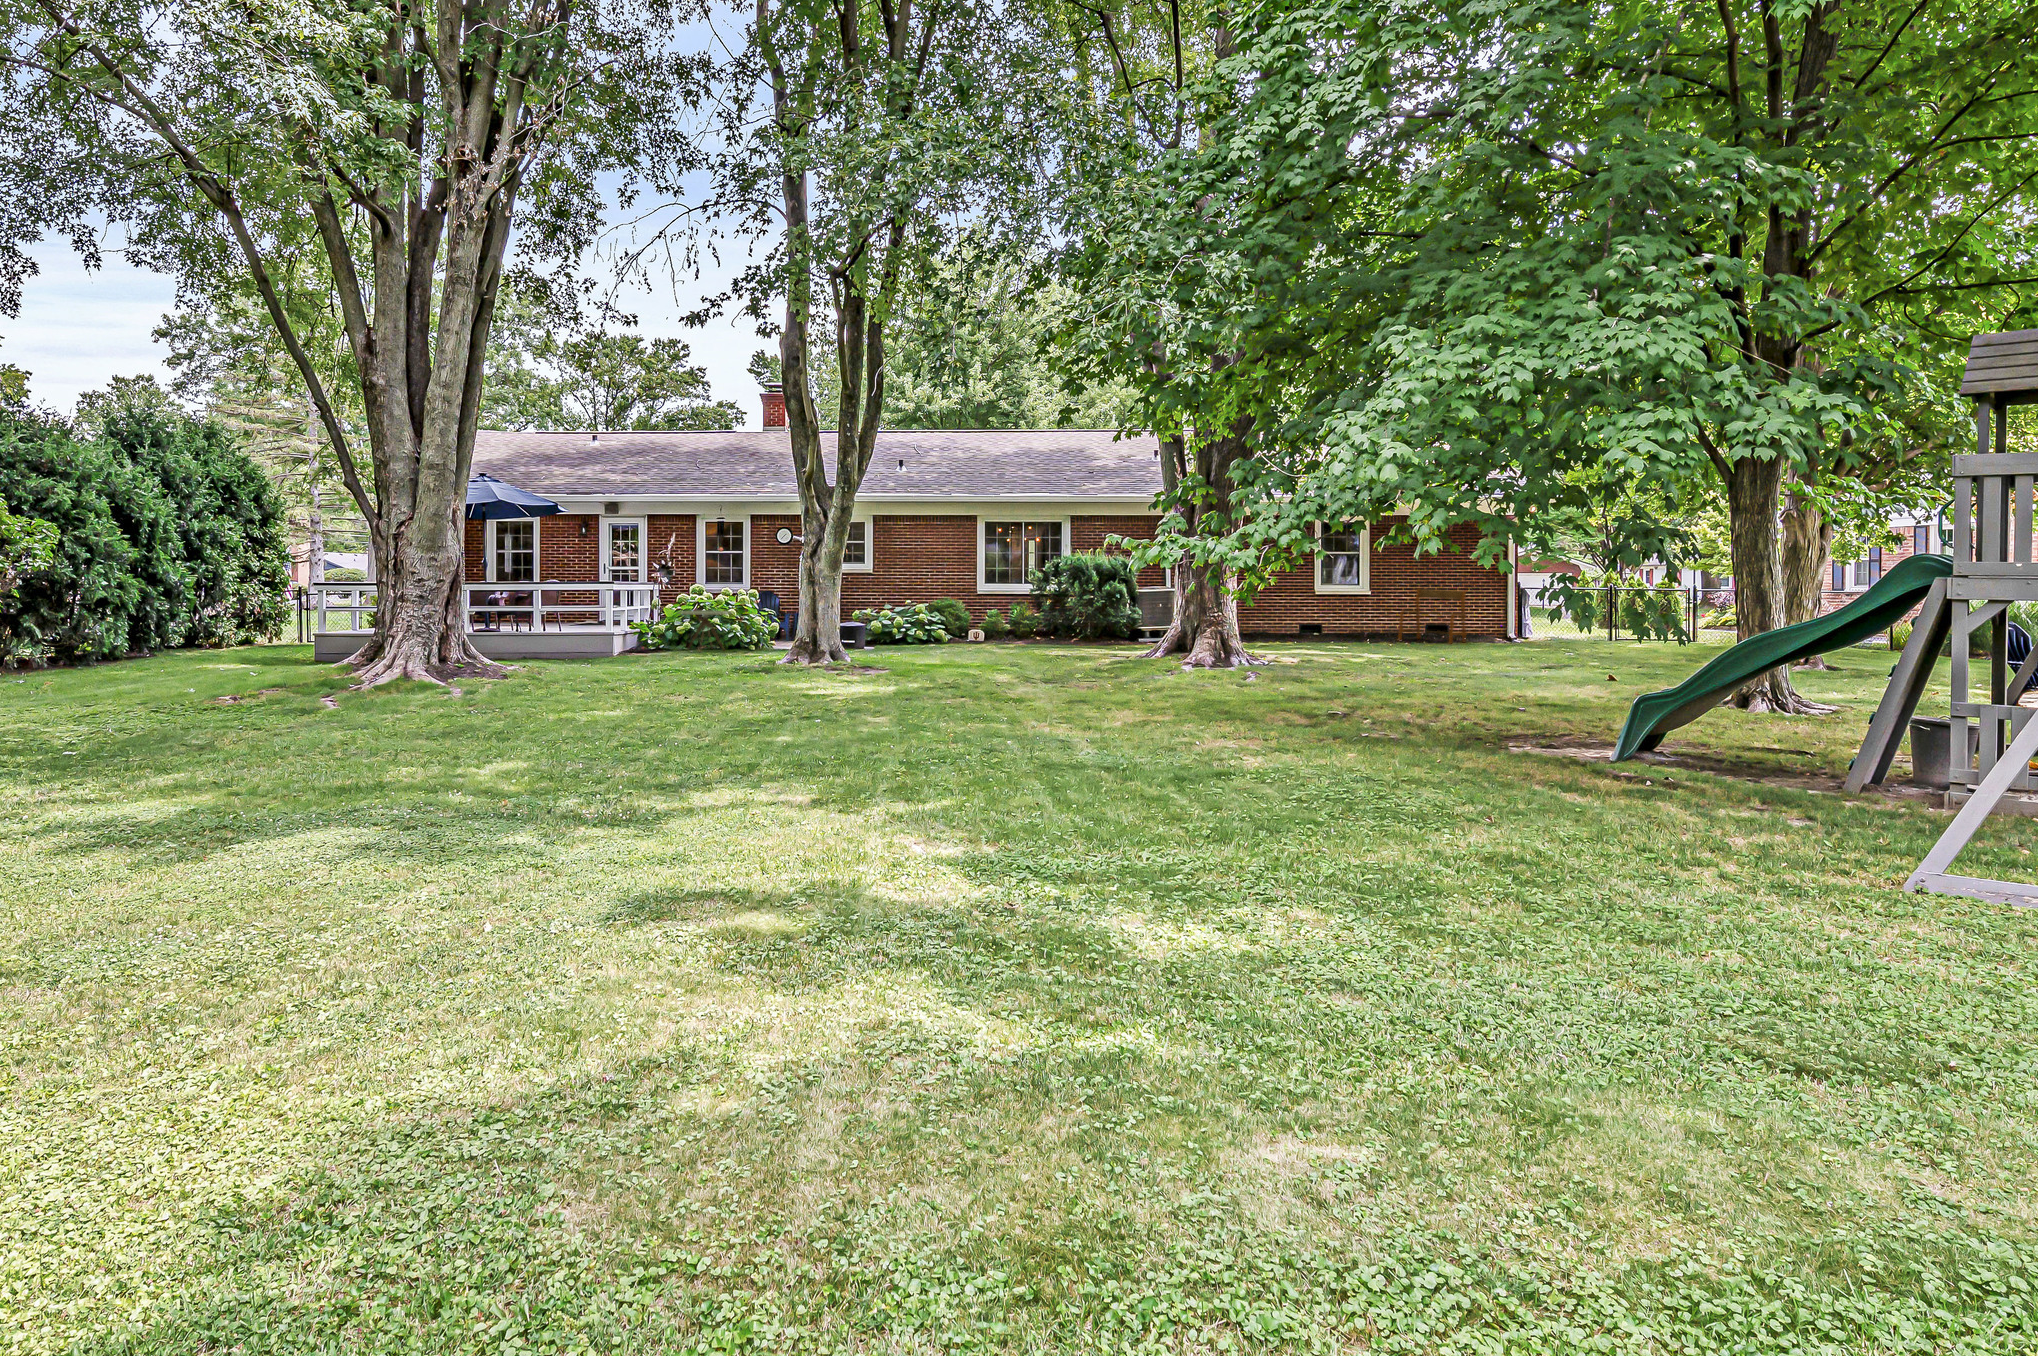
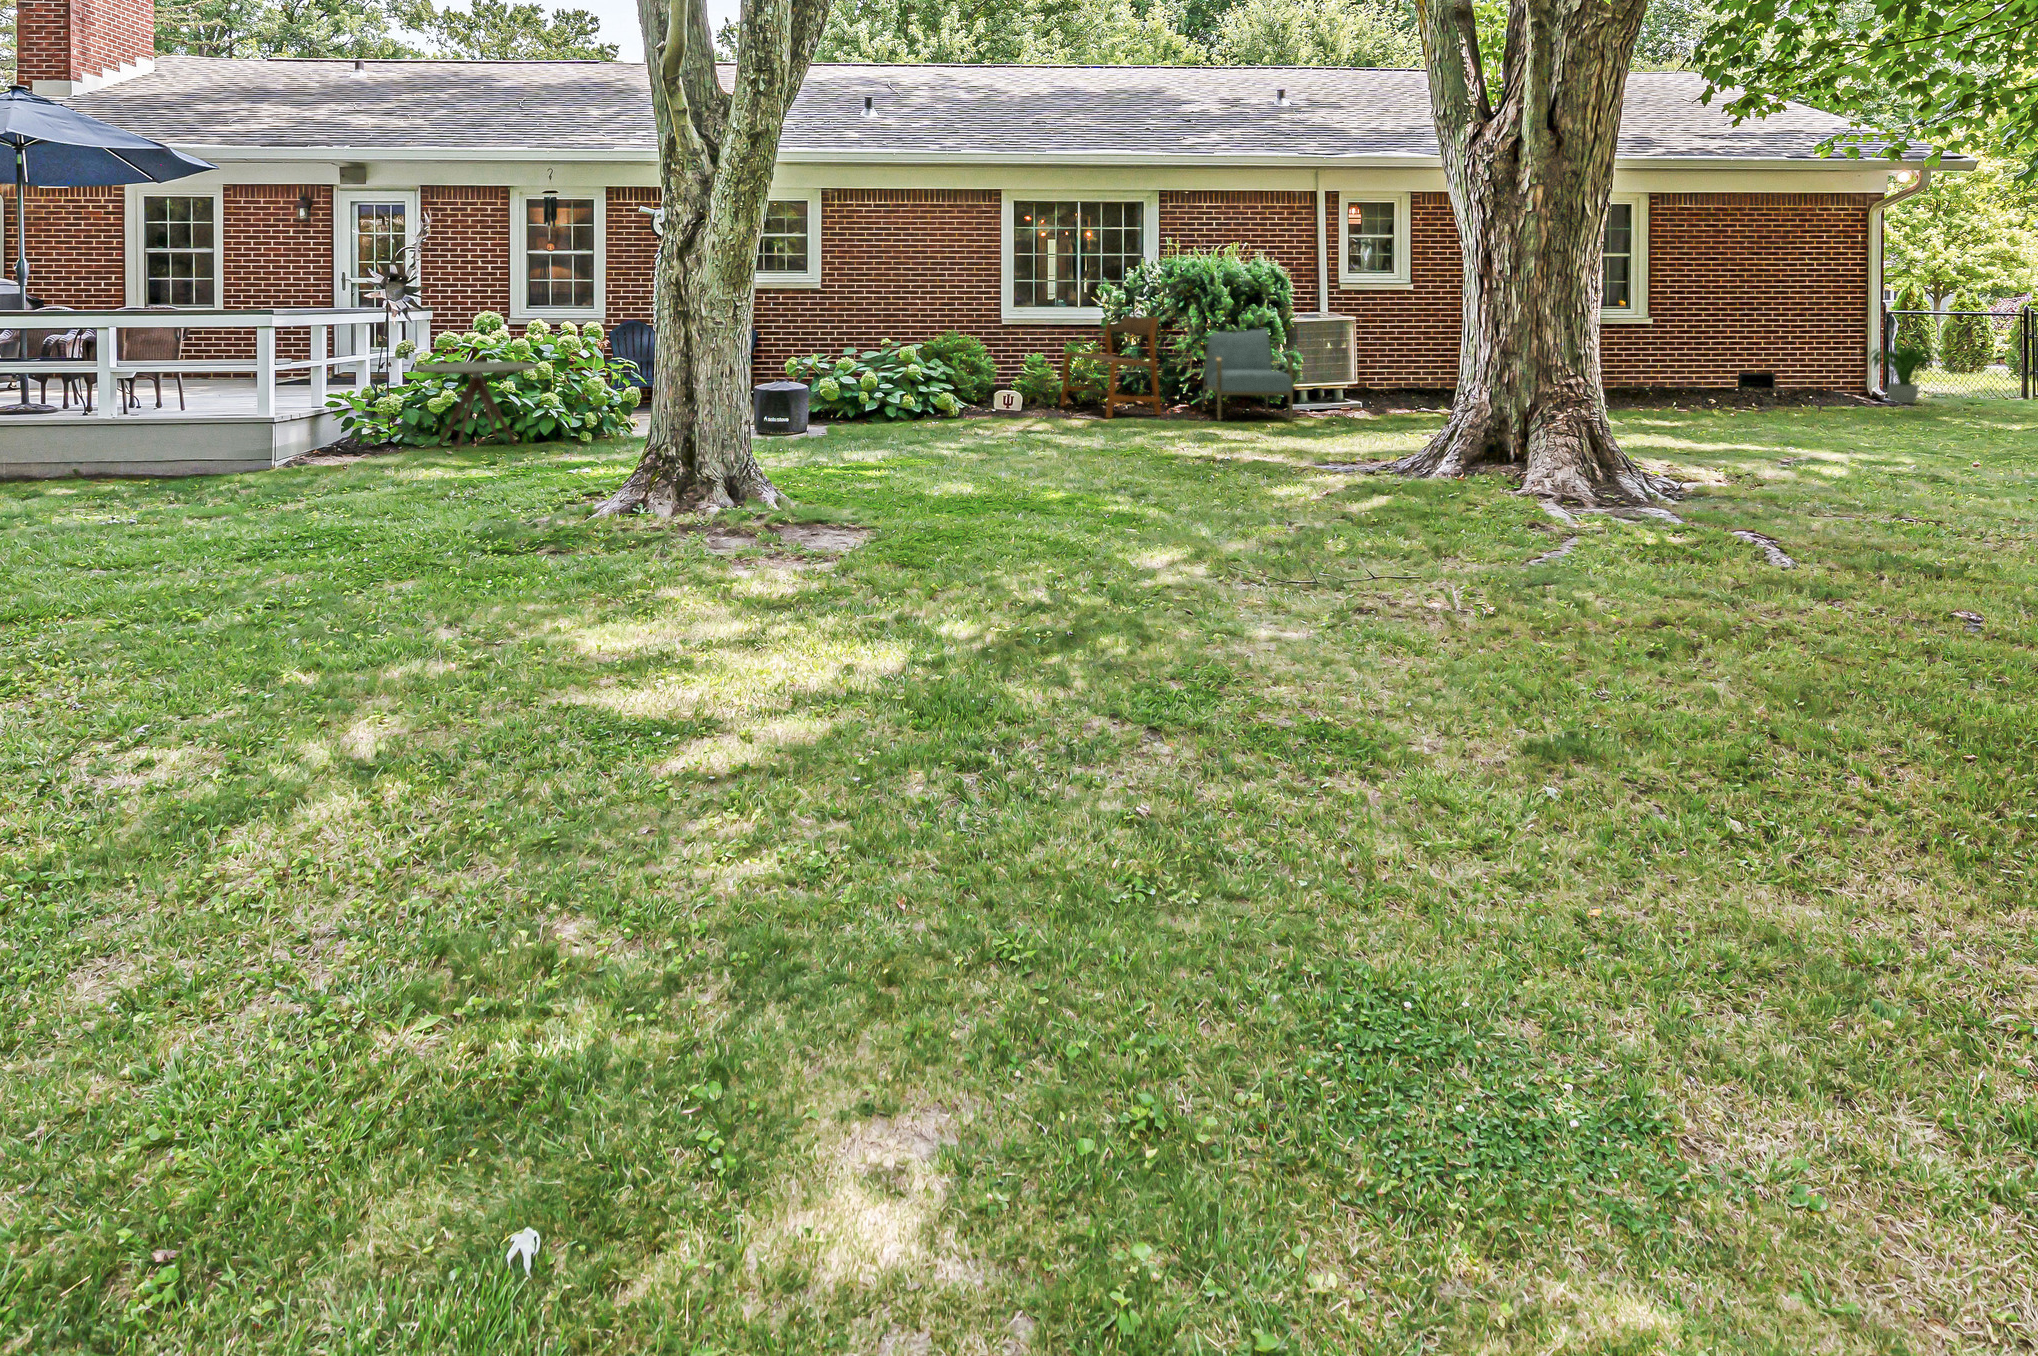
bench: present [1398,589,1466,644] -> present [1060,316,1161,418]
chair: none [1085,595,1130,647] -> present [1204,329,1293,421]
potted plant: none [1502,609,1542,643] -> present [1871,347,1941,403]

